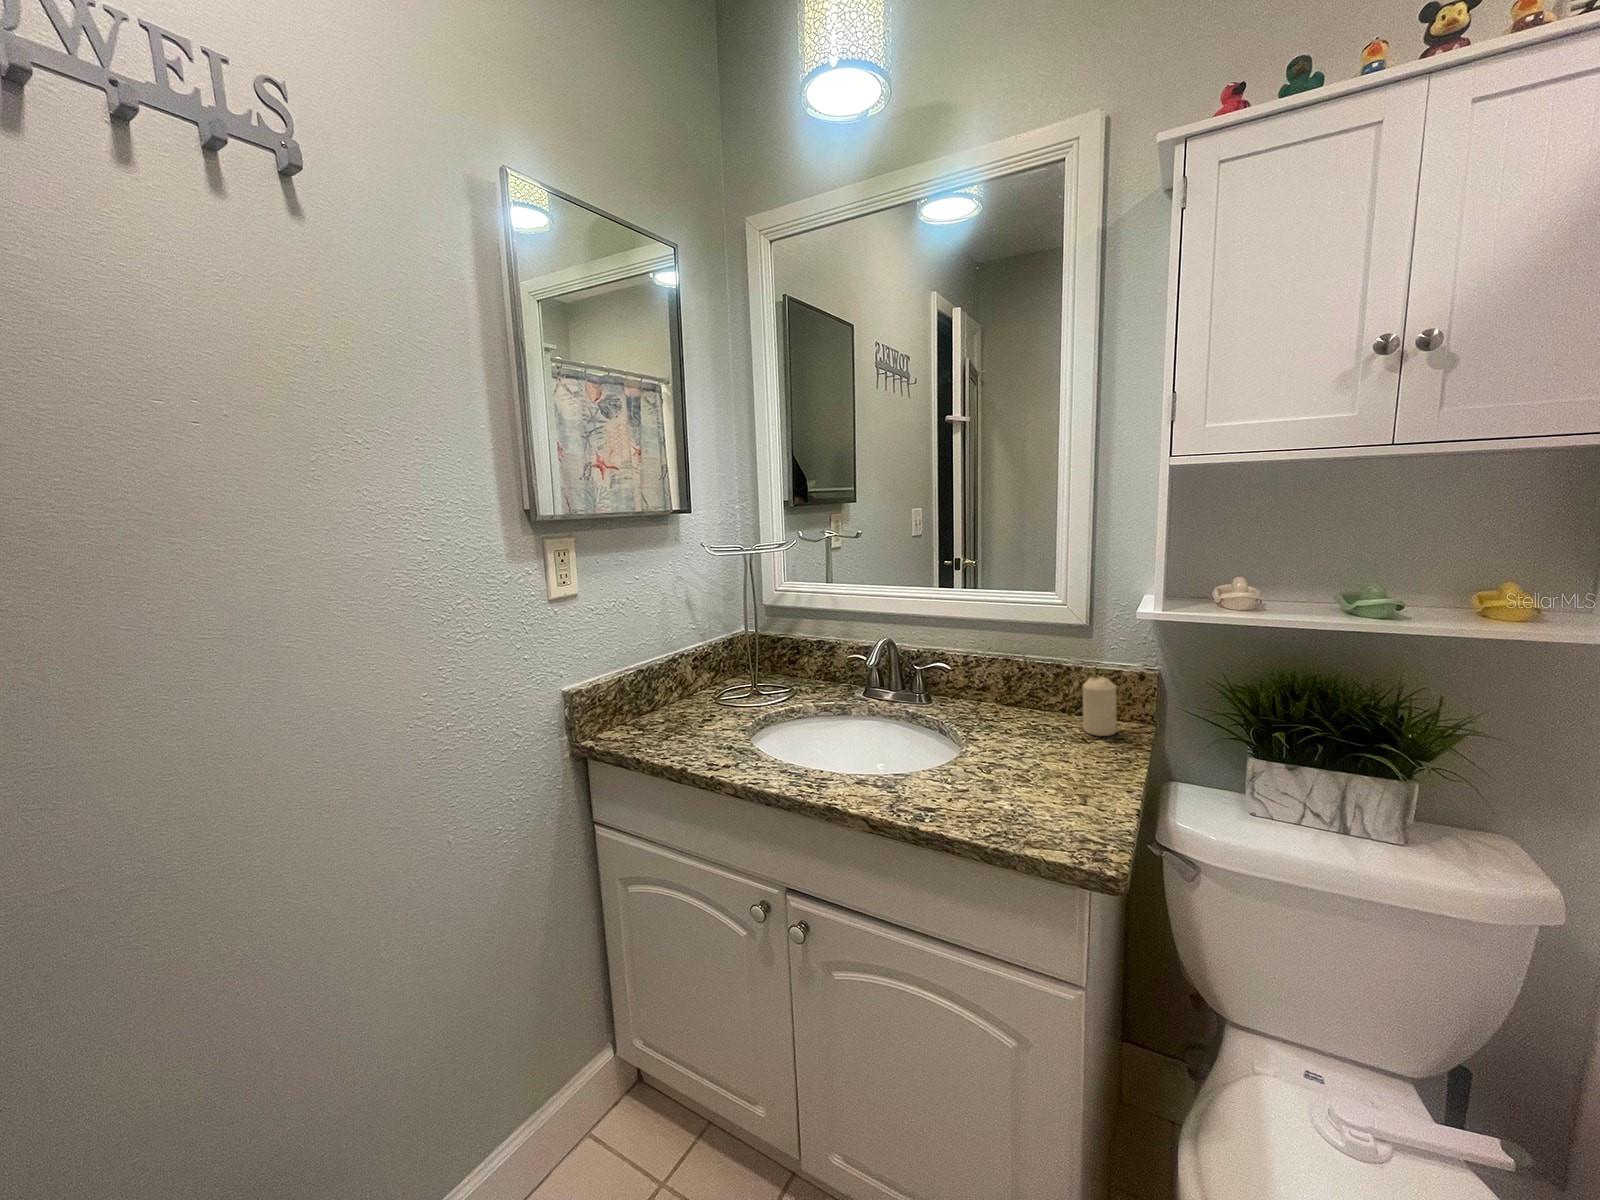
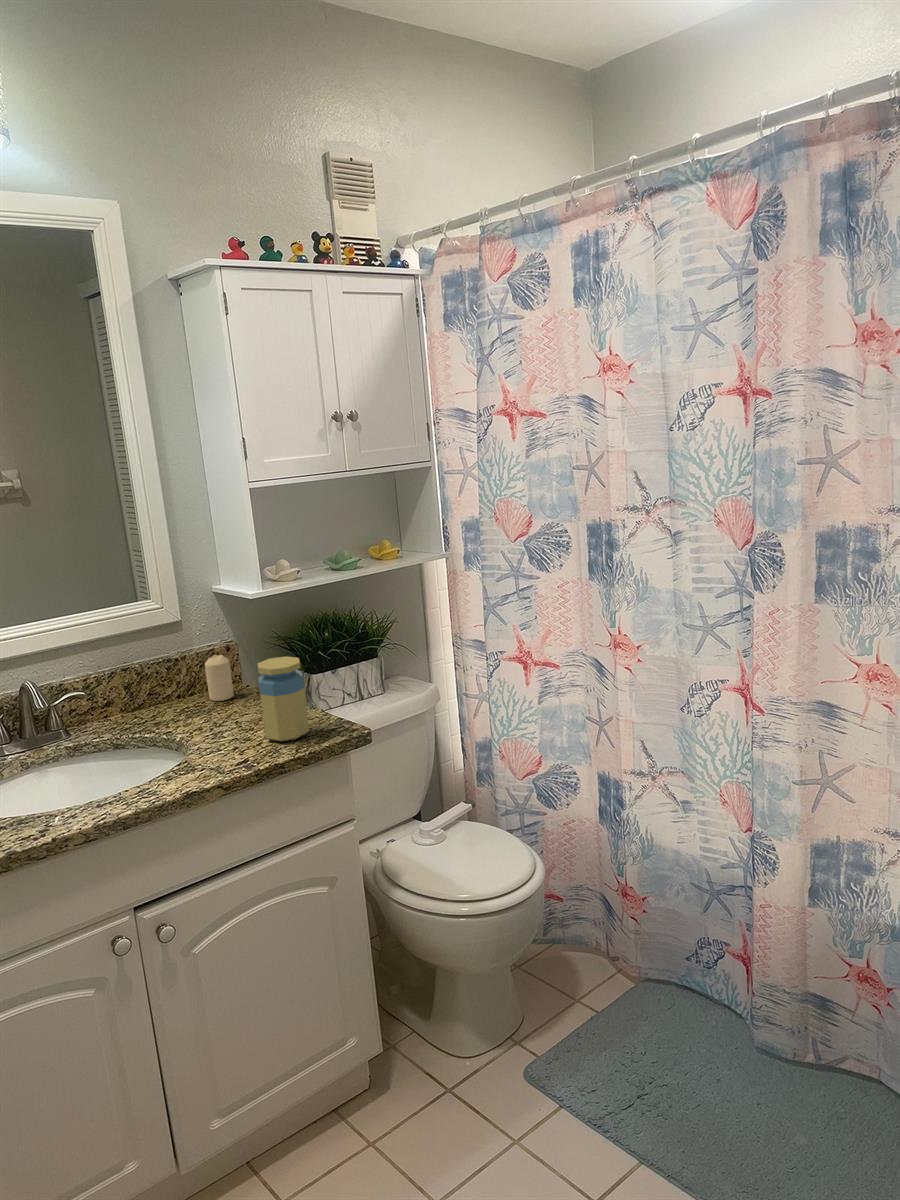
jar: none [997,697,1067,823] -> present [258,656,309,741]

